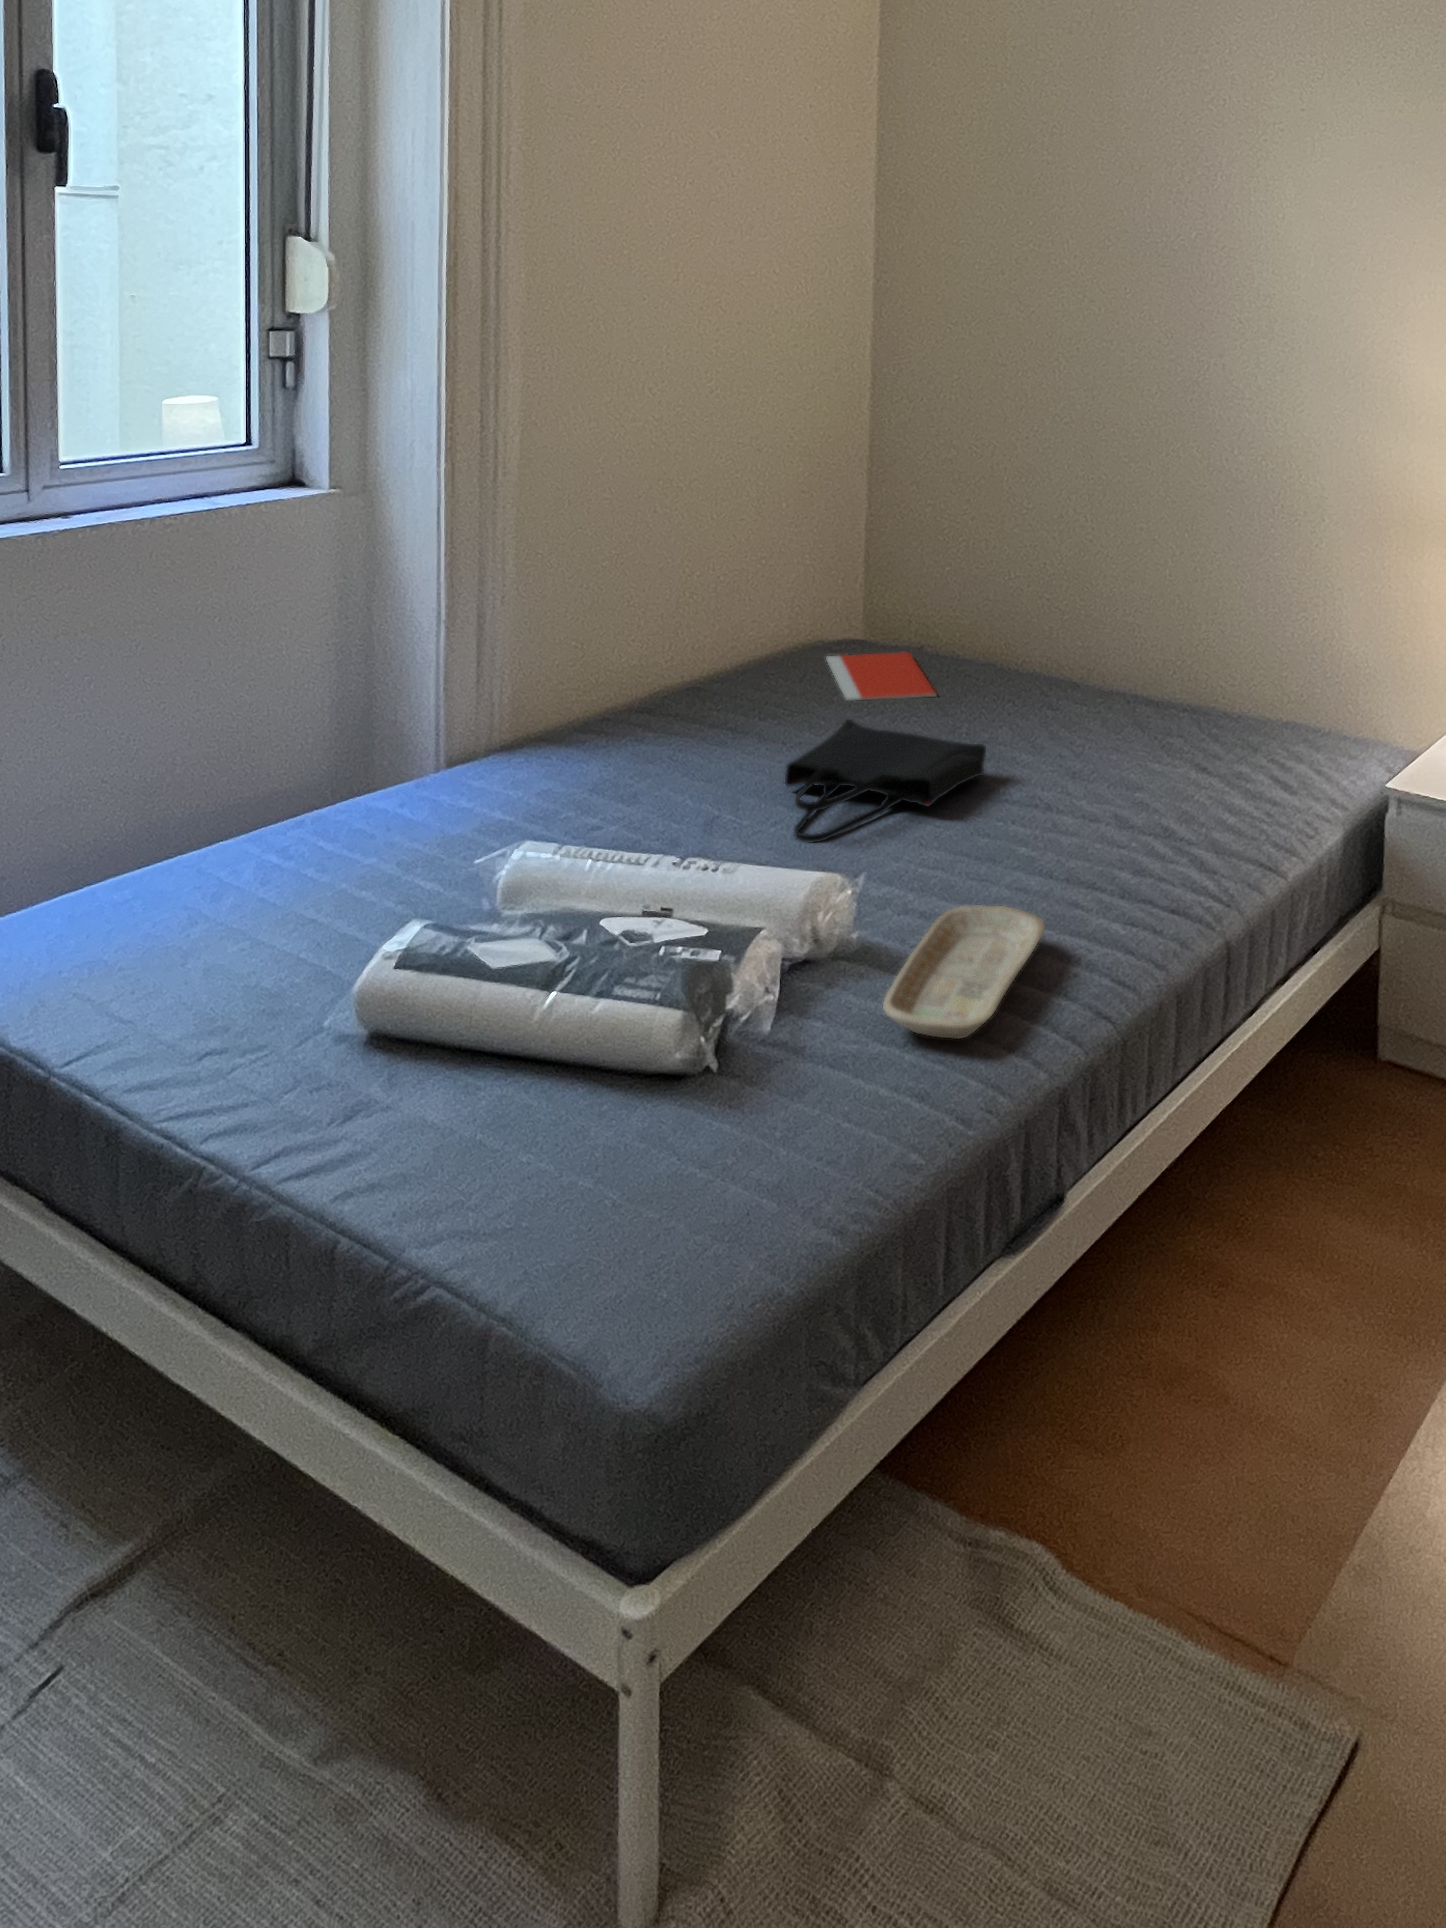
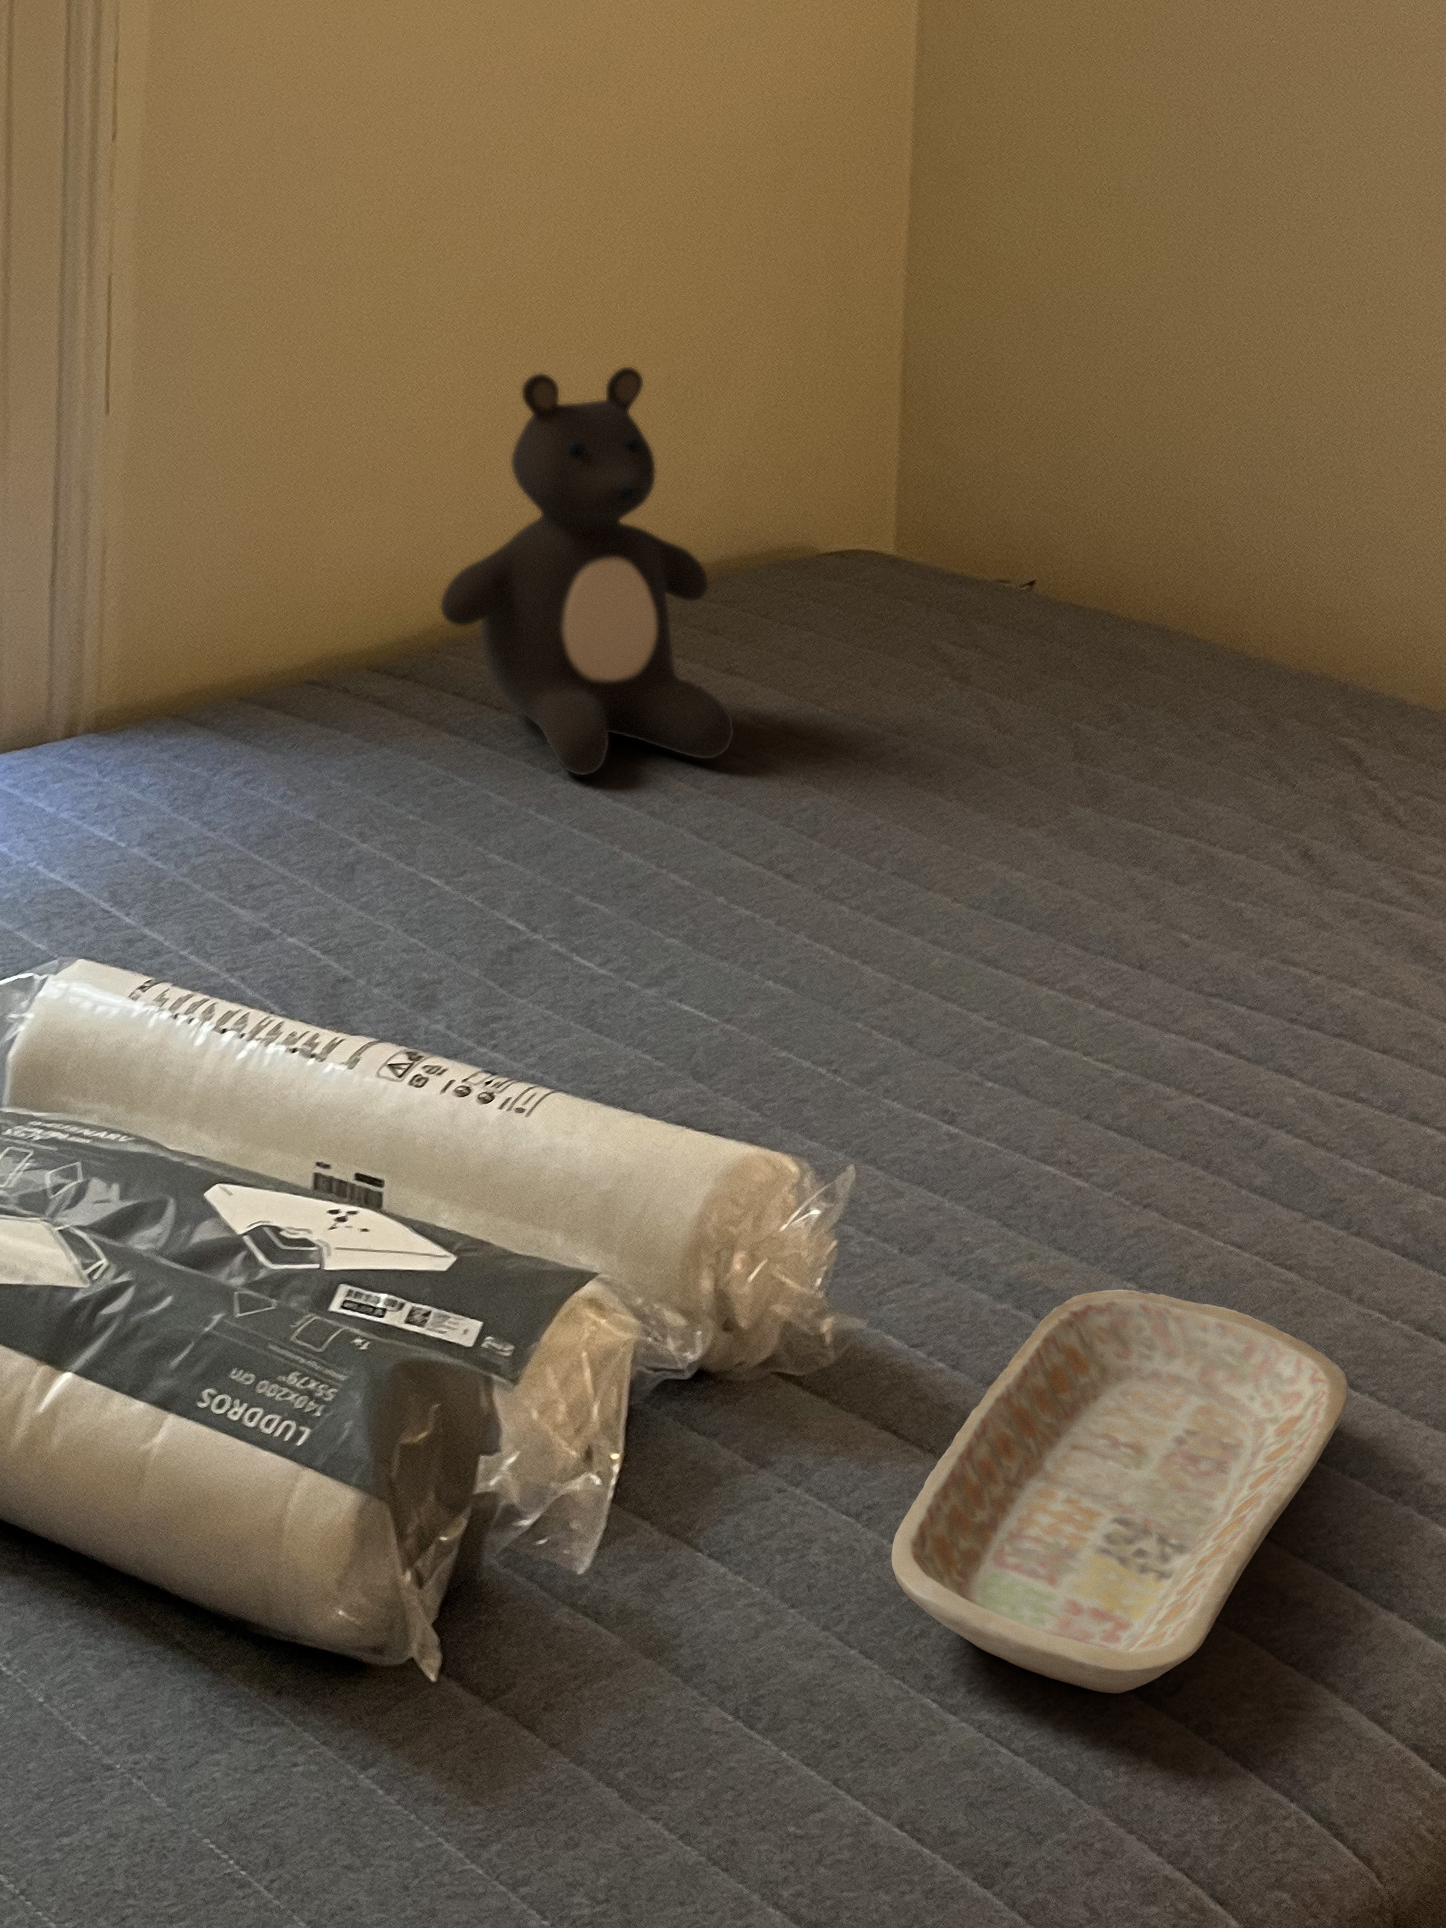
teddy bear: none [670,565,802,744] -> present [441,367,733,775]
notebook: present [826,653,936,701] -> none [801,589,1059,709]
tote bag: present [785,719,986,843] -> none [684,745,1181,1046]

